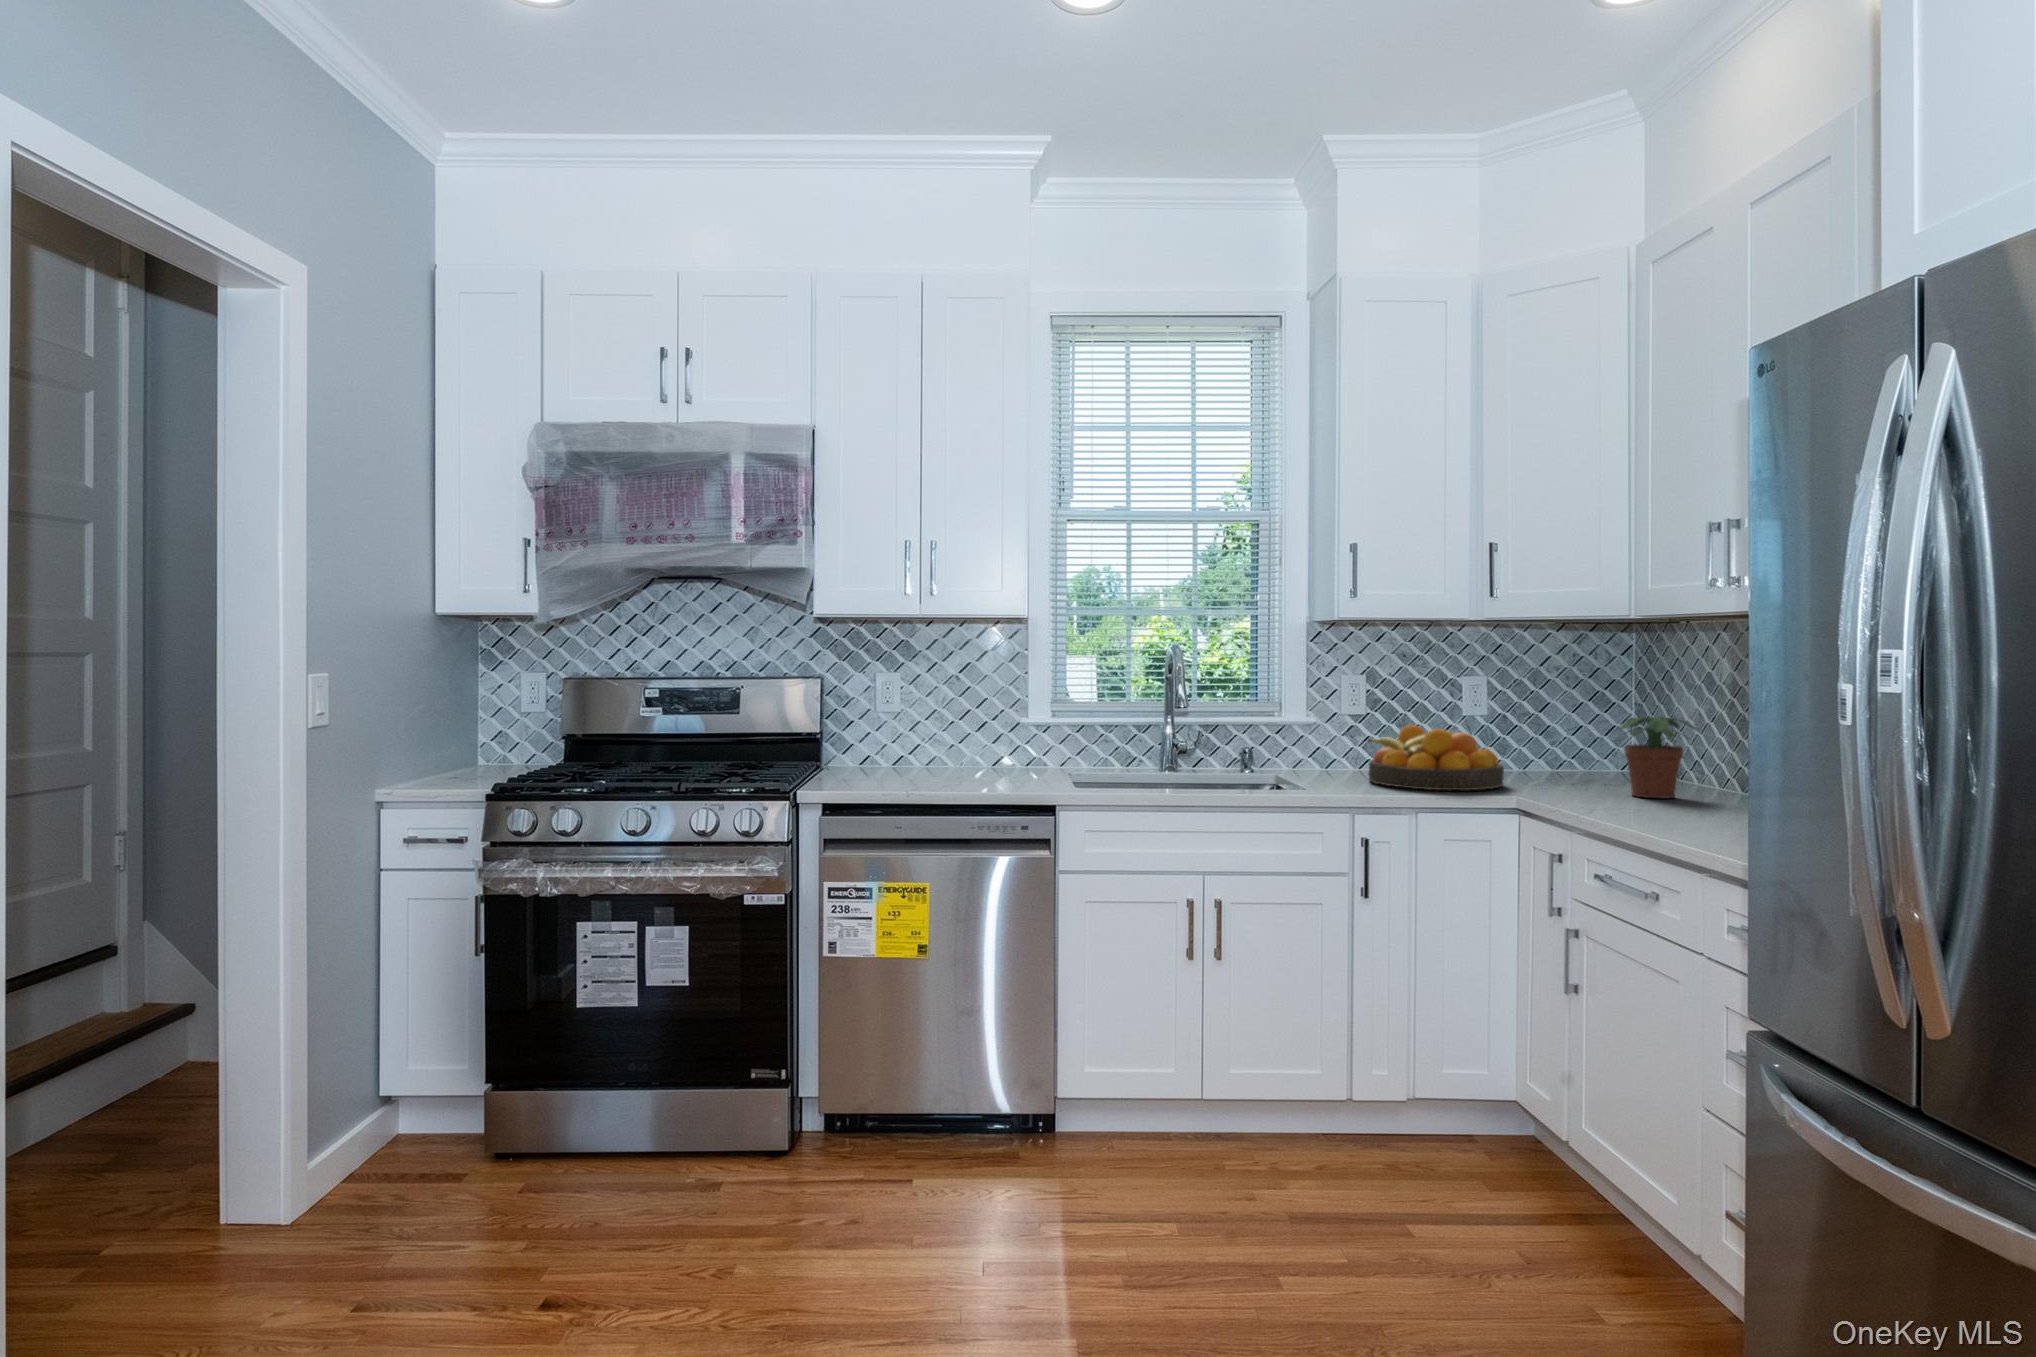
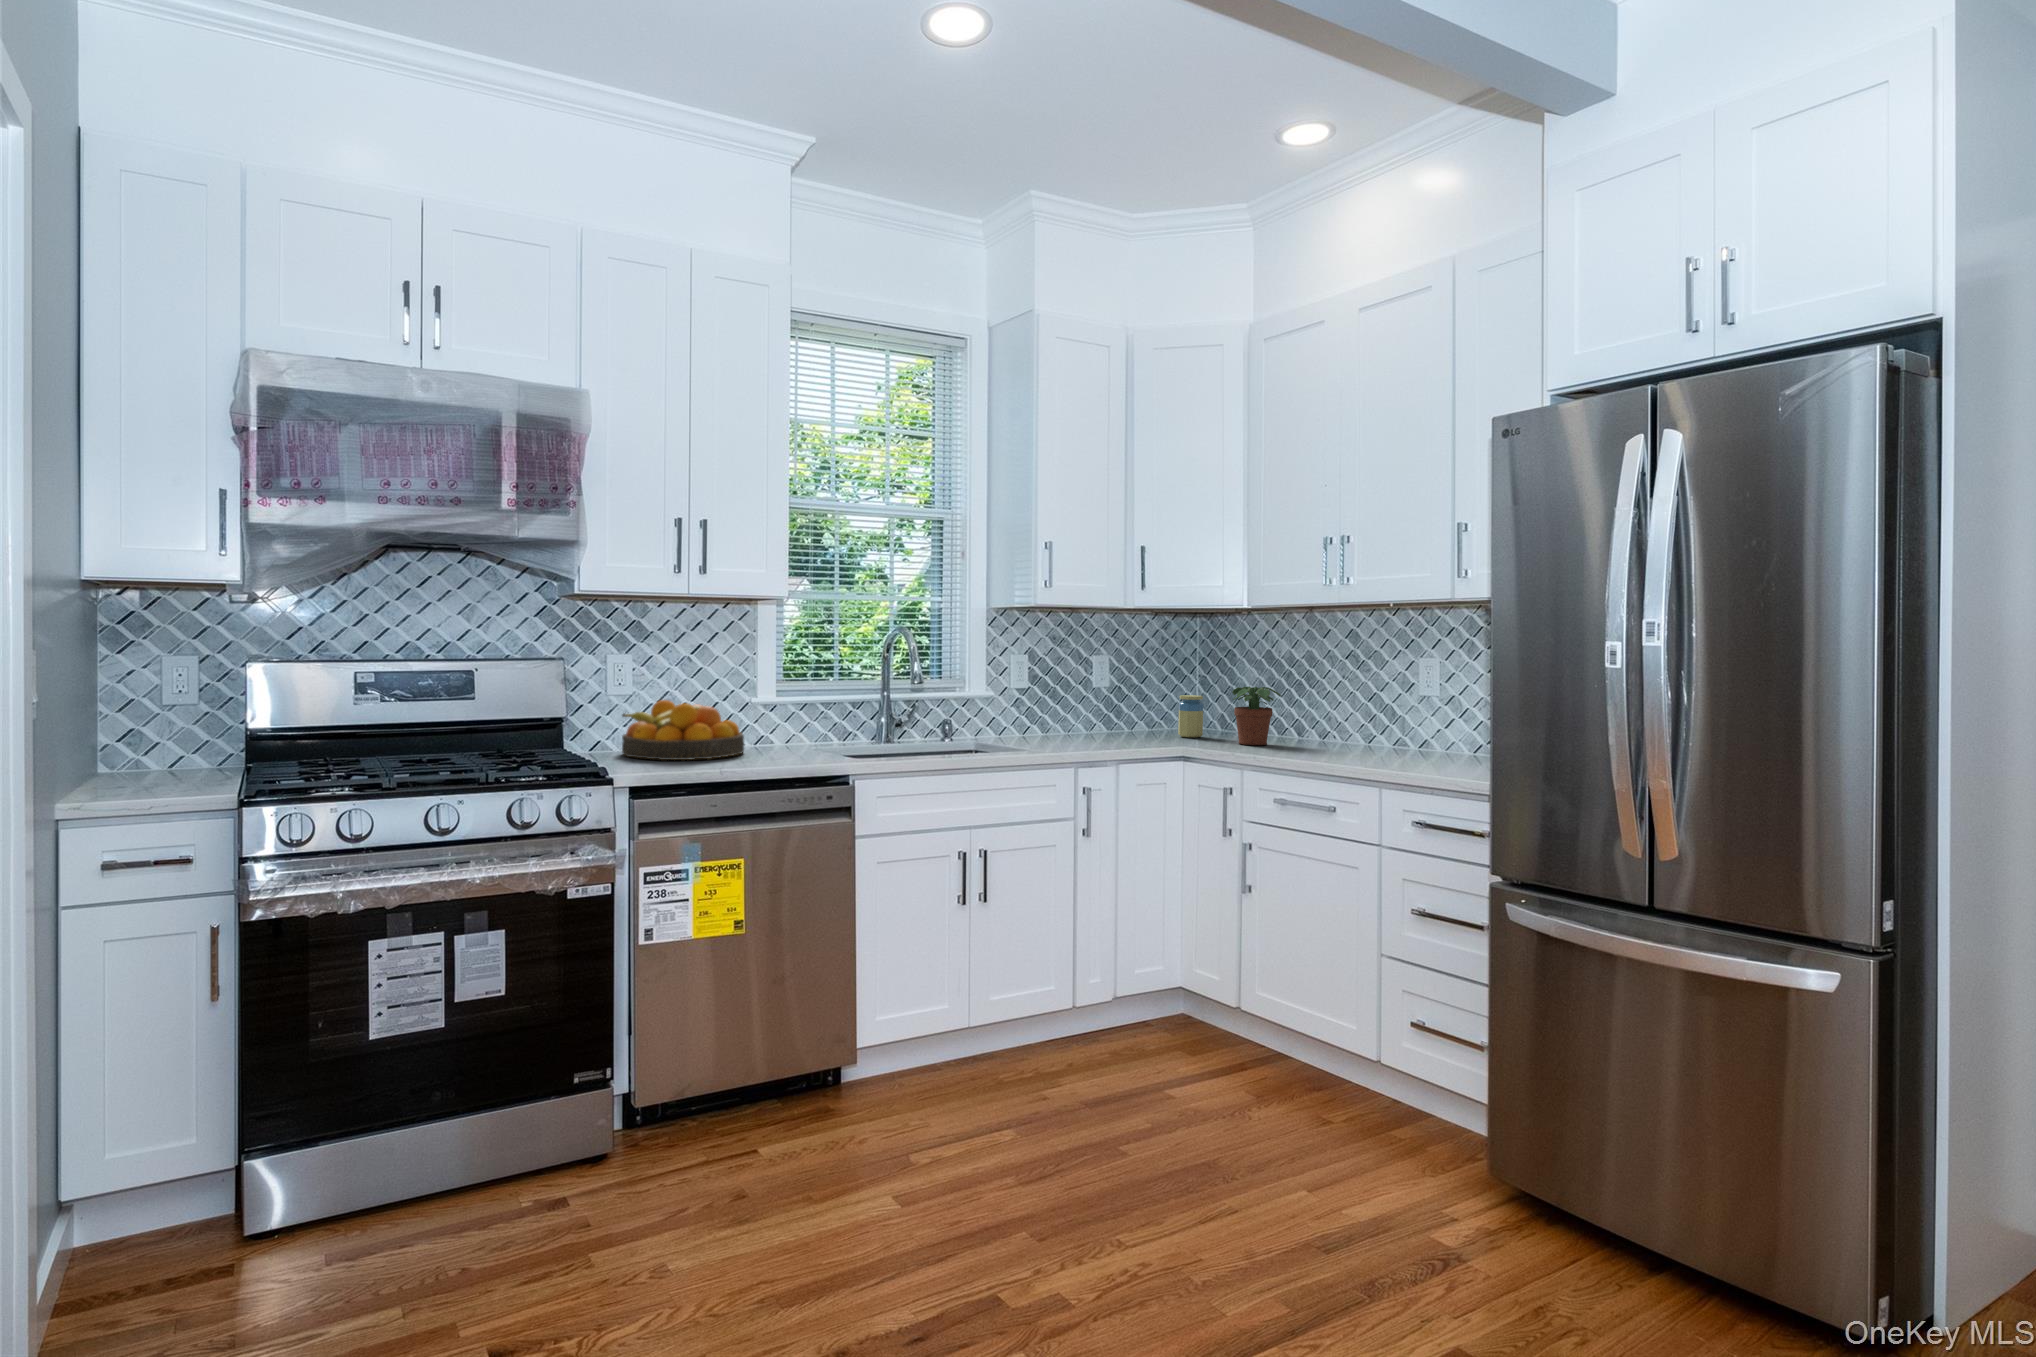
fruit bowl: present [1368,725,1504,790] -> present [622,700,744,760]
jar: none [1563,728,1599,785] -> present [1178,695,1203,738]

